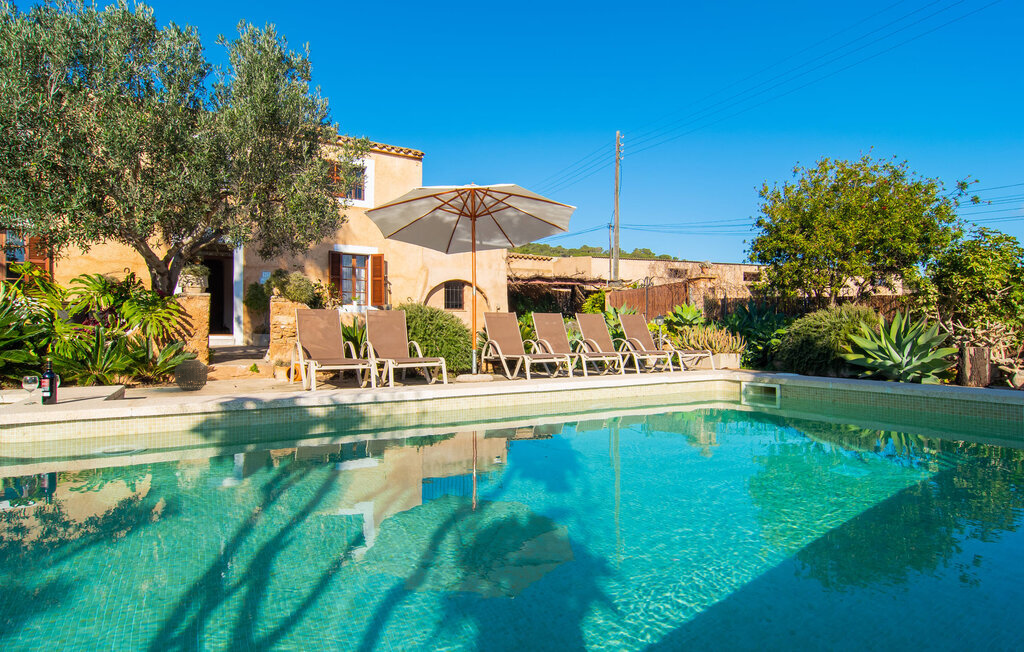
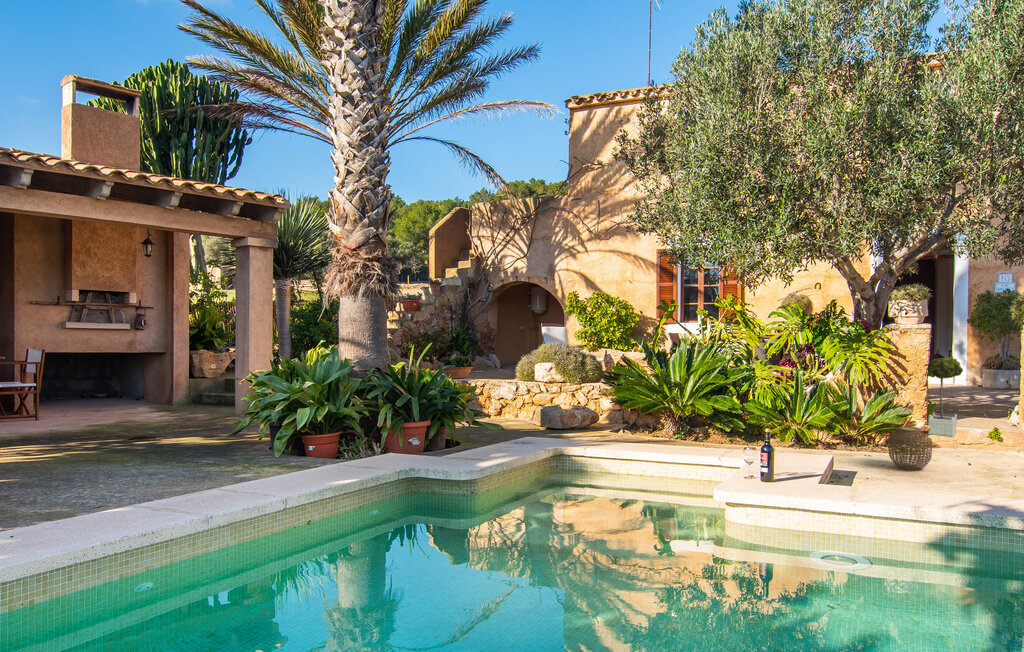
potted tree: none [207,314,233,372] -> present [926,356,963,436]

